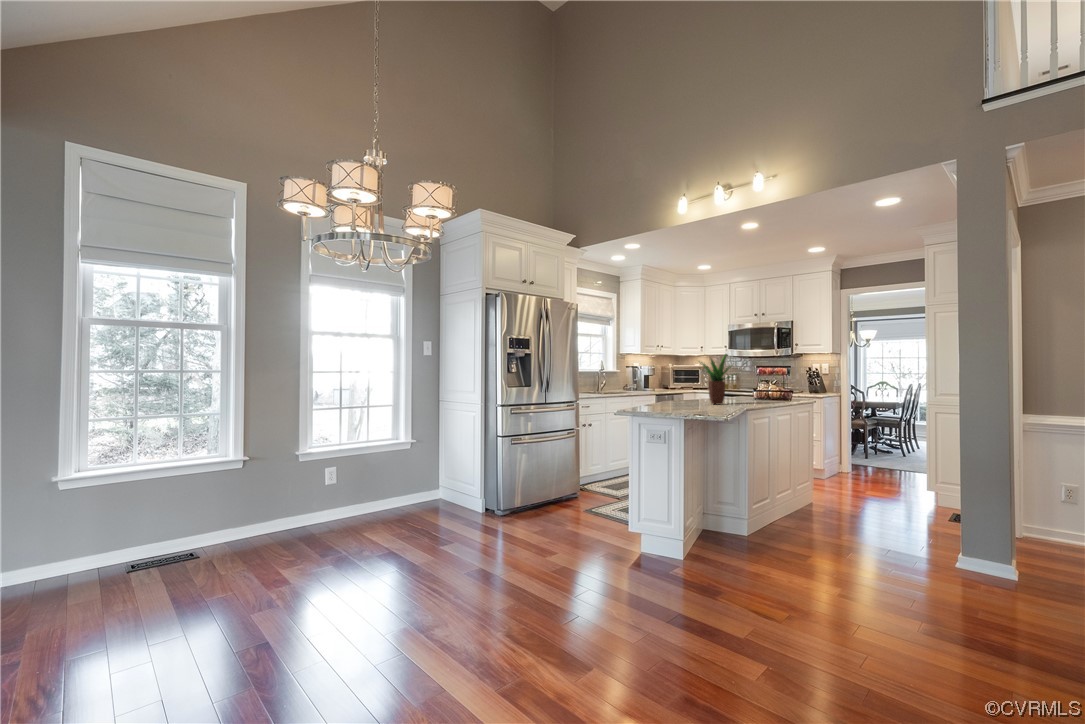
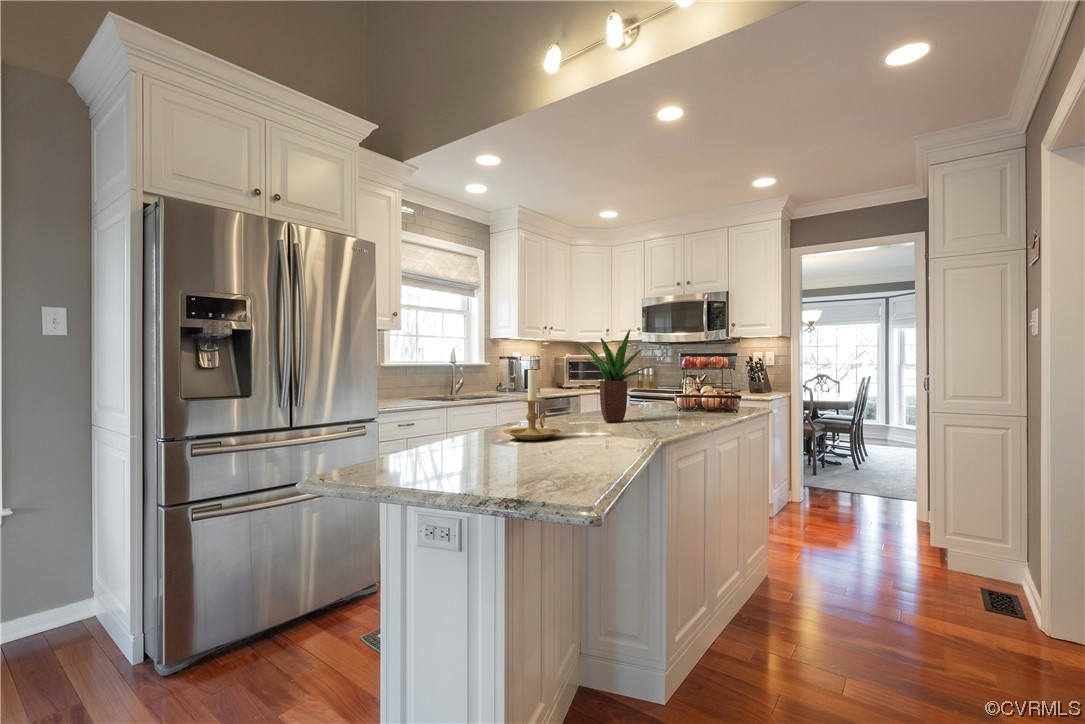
candle holder: none [663,373,693,409] -> present [503,367,560,440]

